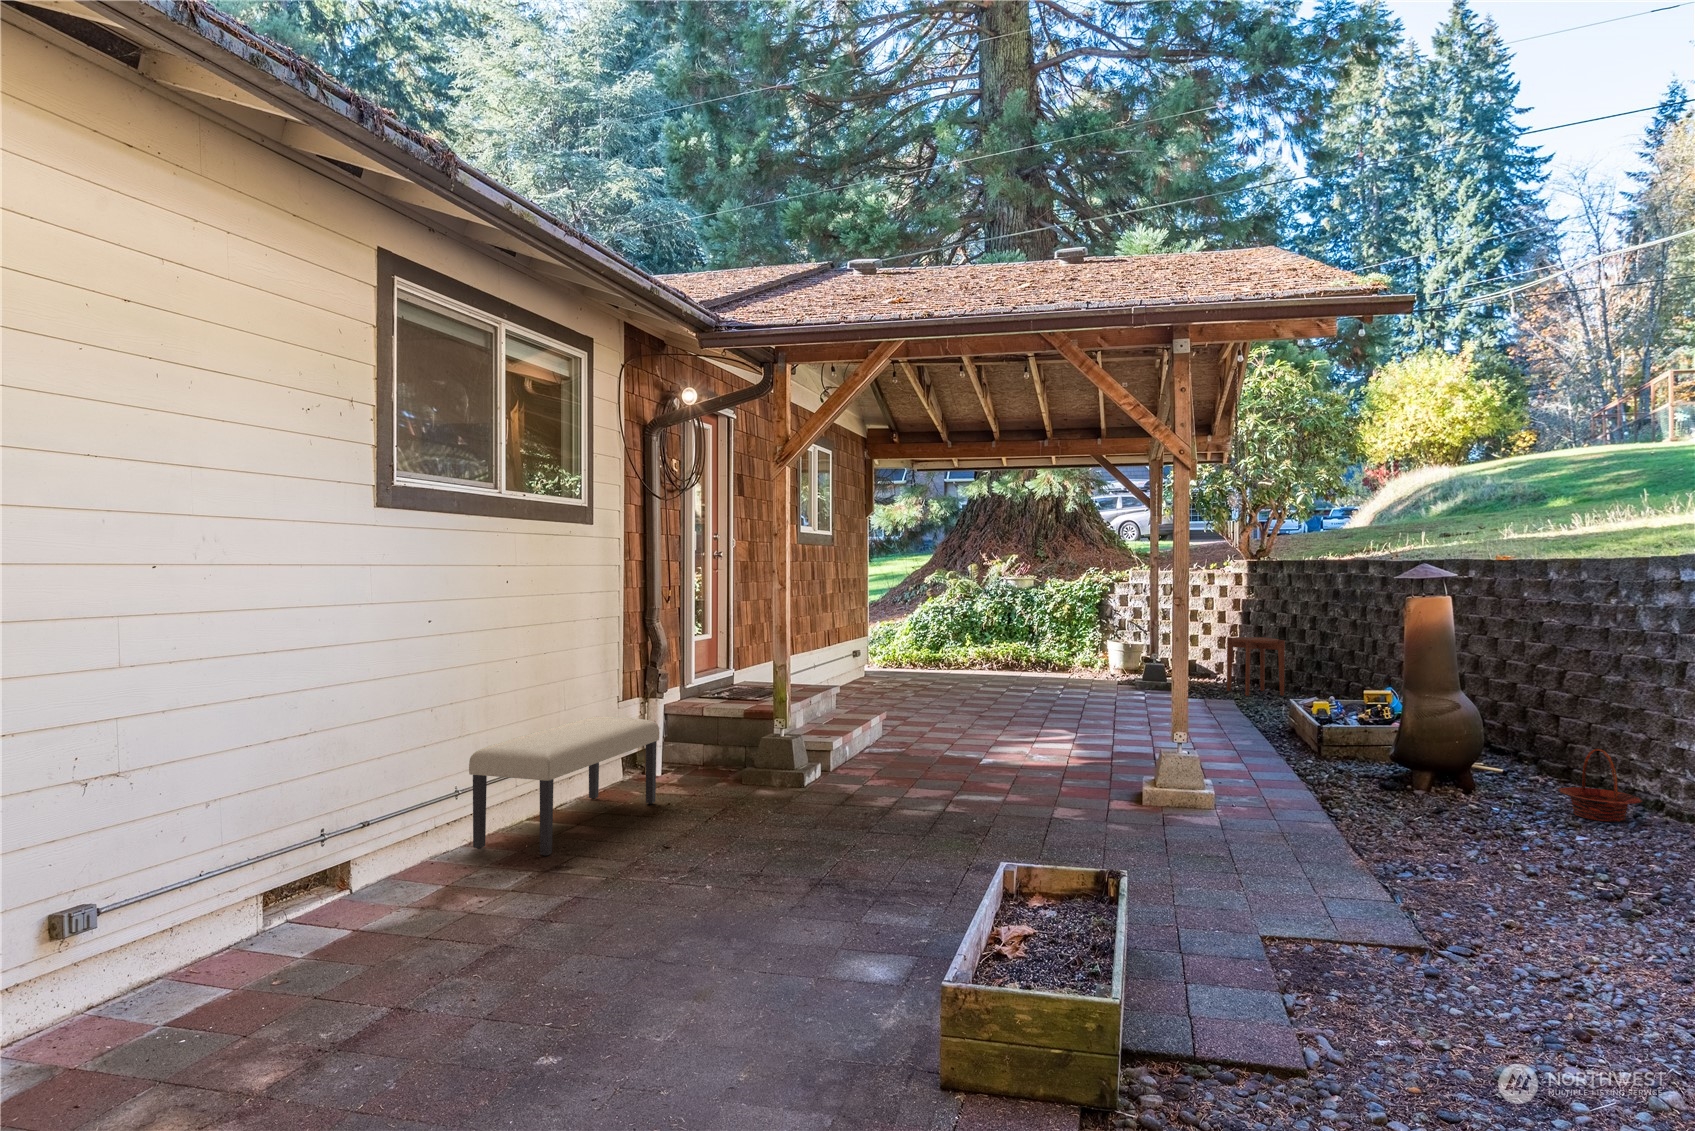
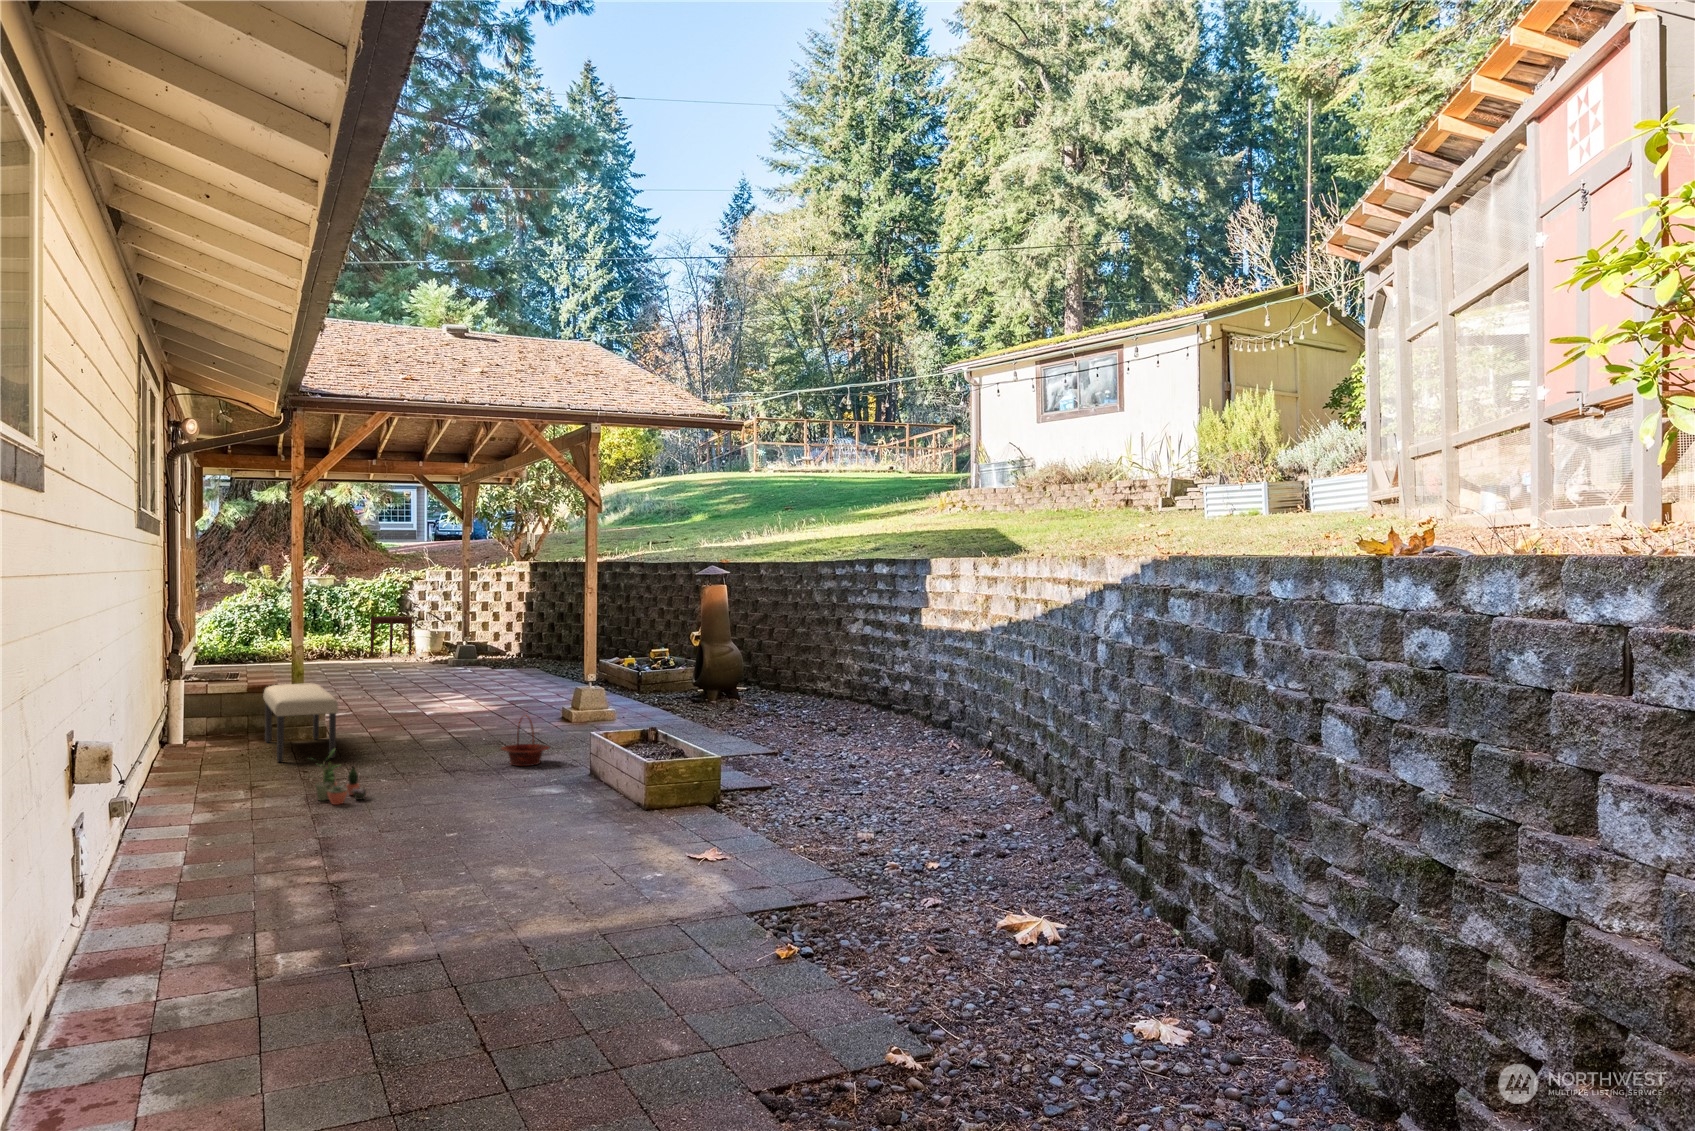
side table: present [1227,637,1285,696] -> present [370,616,412,656]
basket: present [1558,749,1643,822] -> present [501,715,550,766]
potted plant: none [123,889,268,1022] -> present [315,749,367,805]

